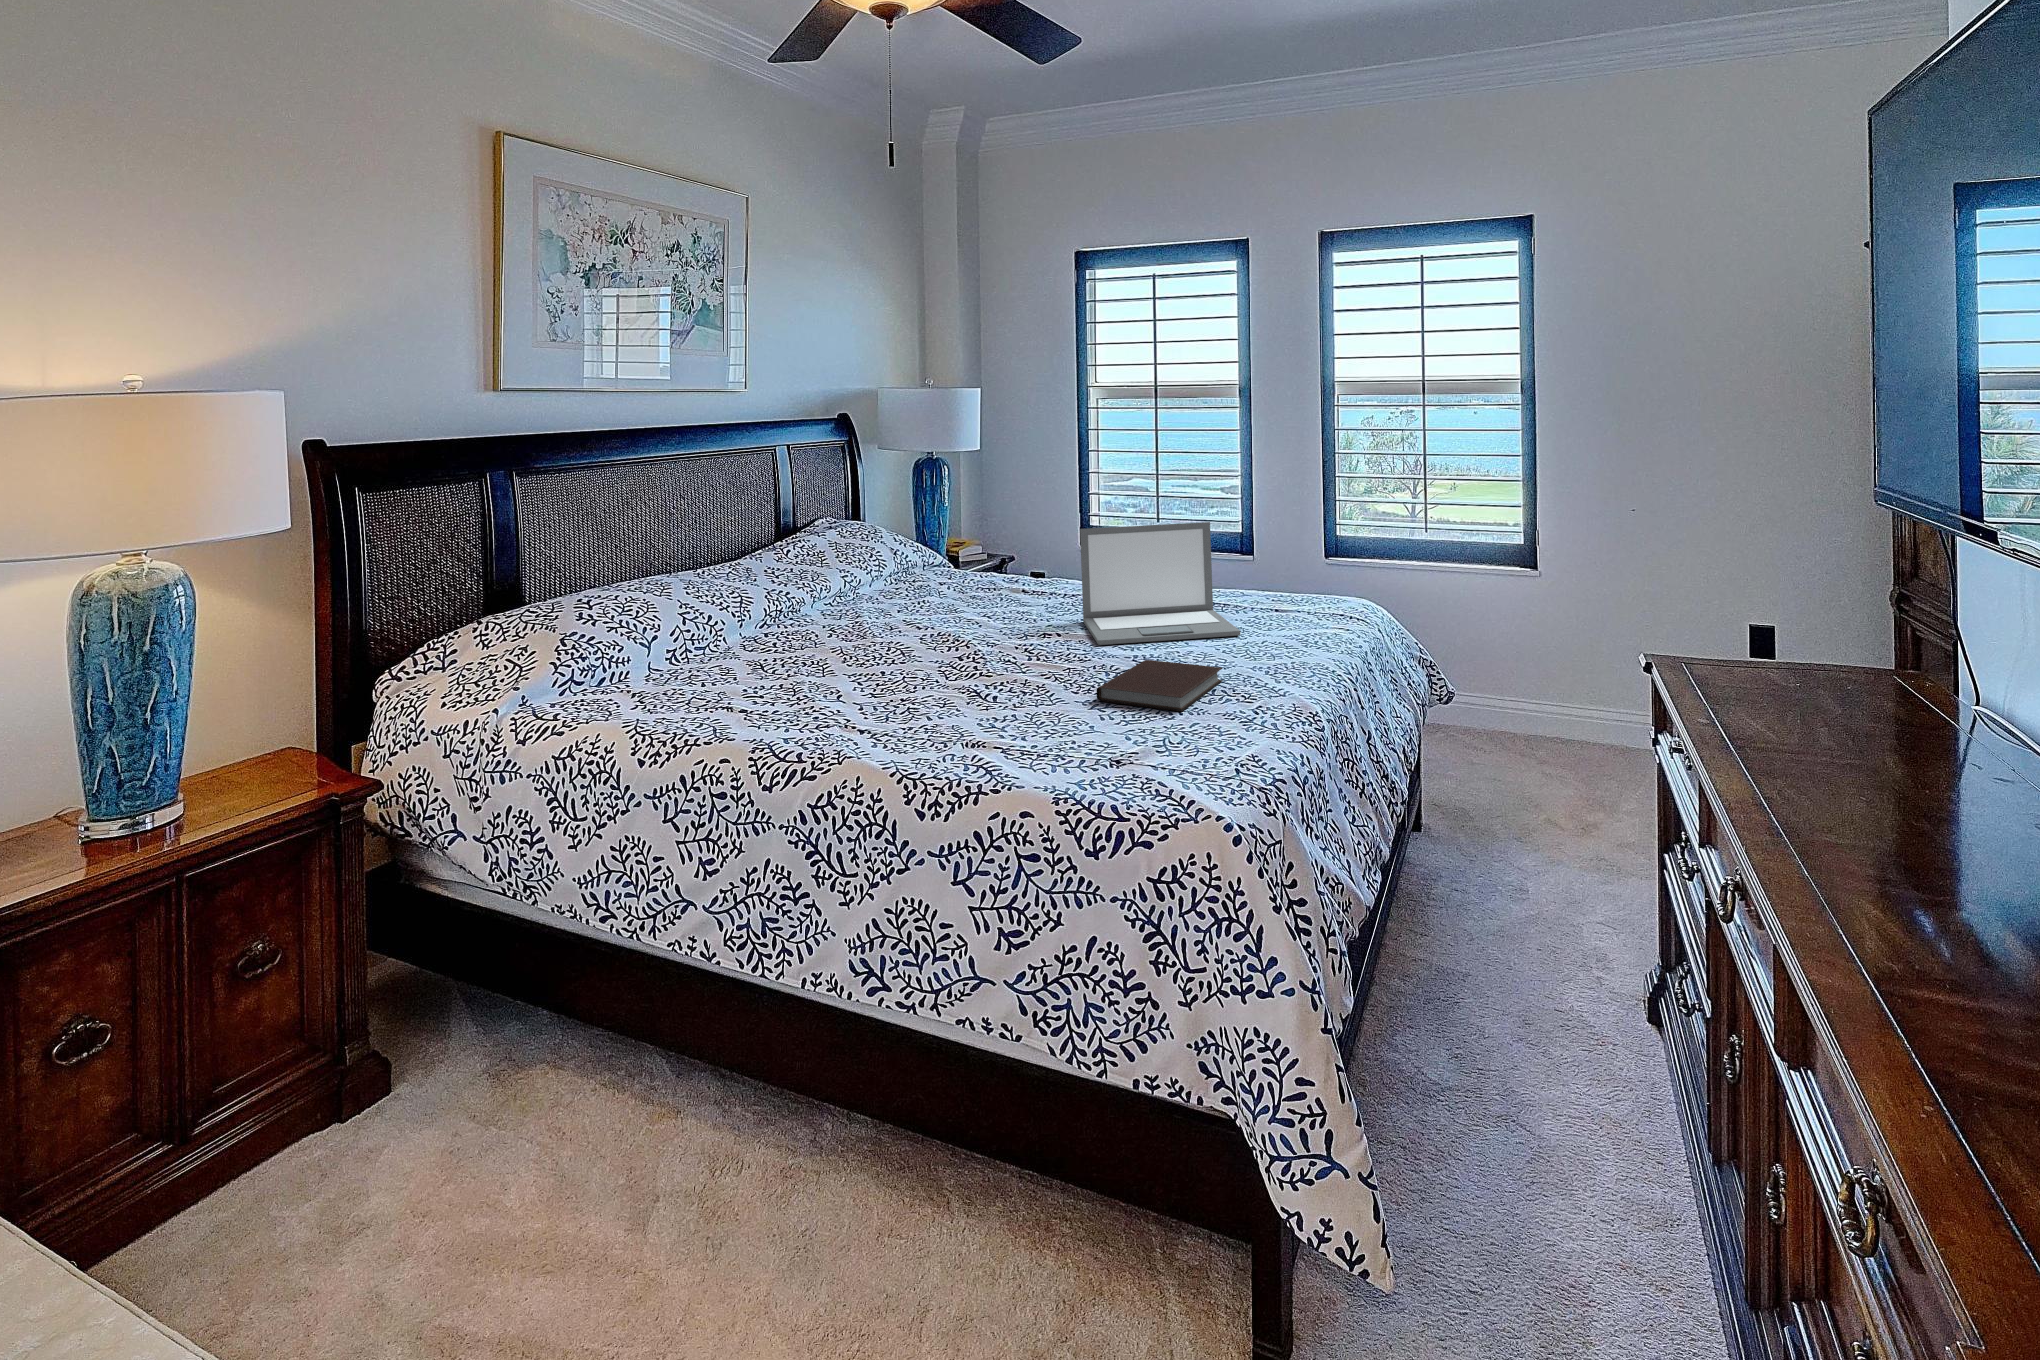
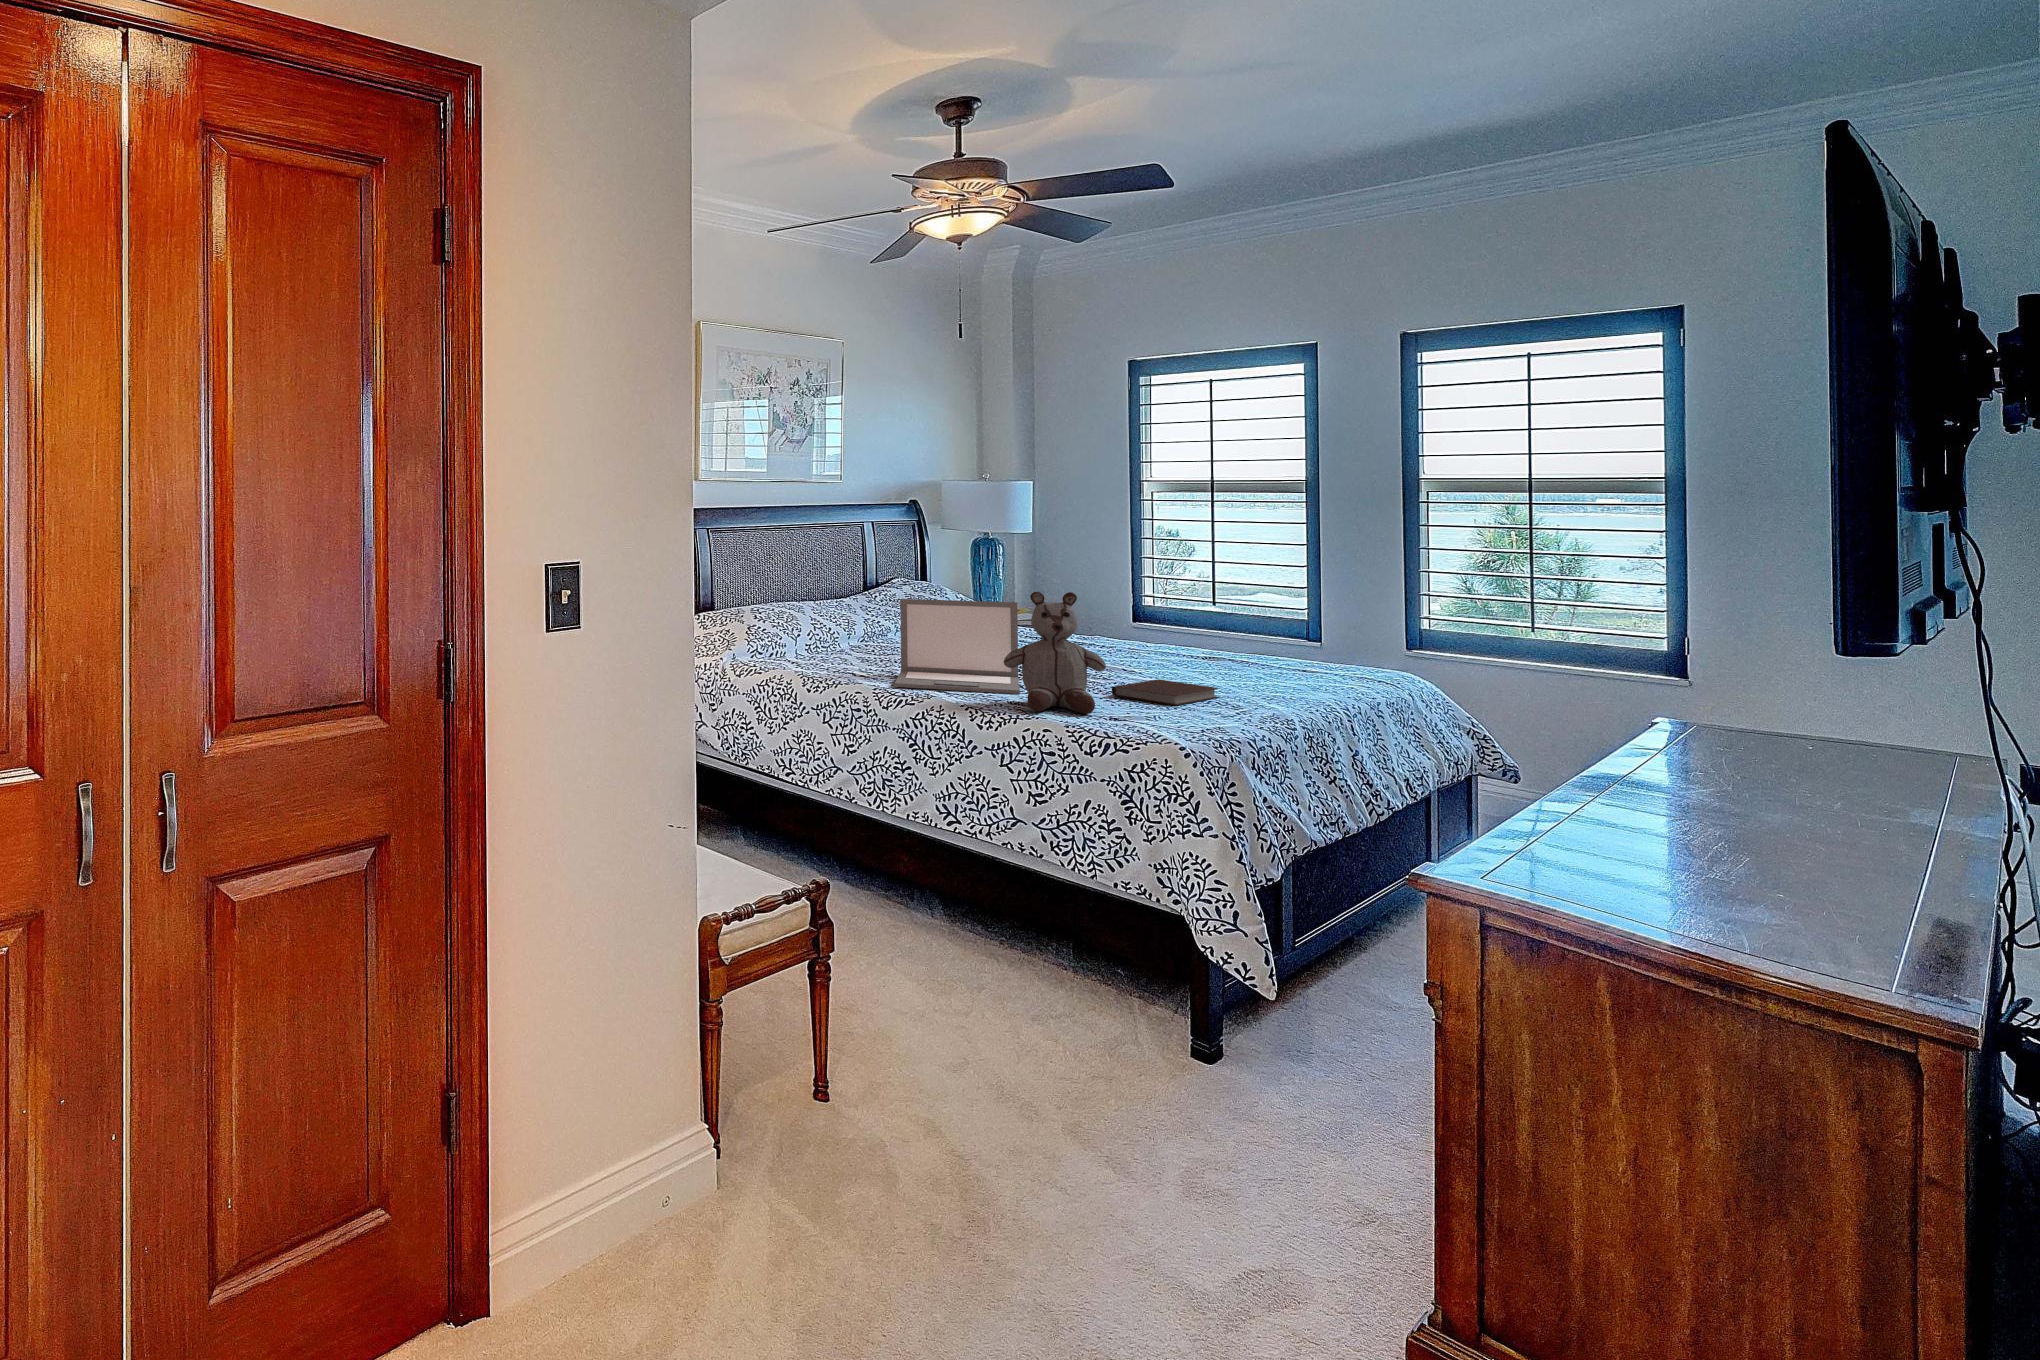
laptop: present [1080,522,1241,645] -> present [895,599,1020,694]
stuffed bear: none [951,564,1094,768] -> present [1004,592,1106,714]

